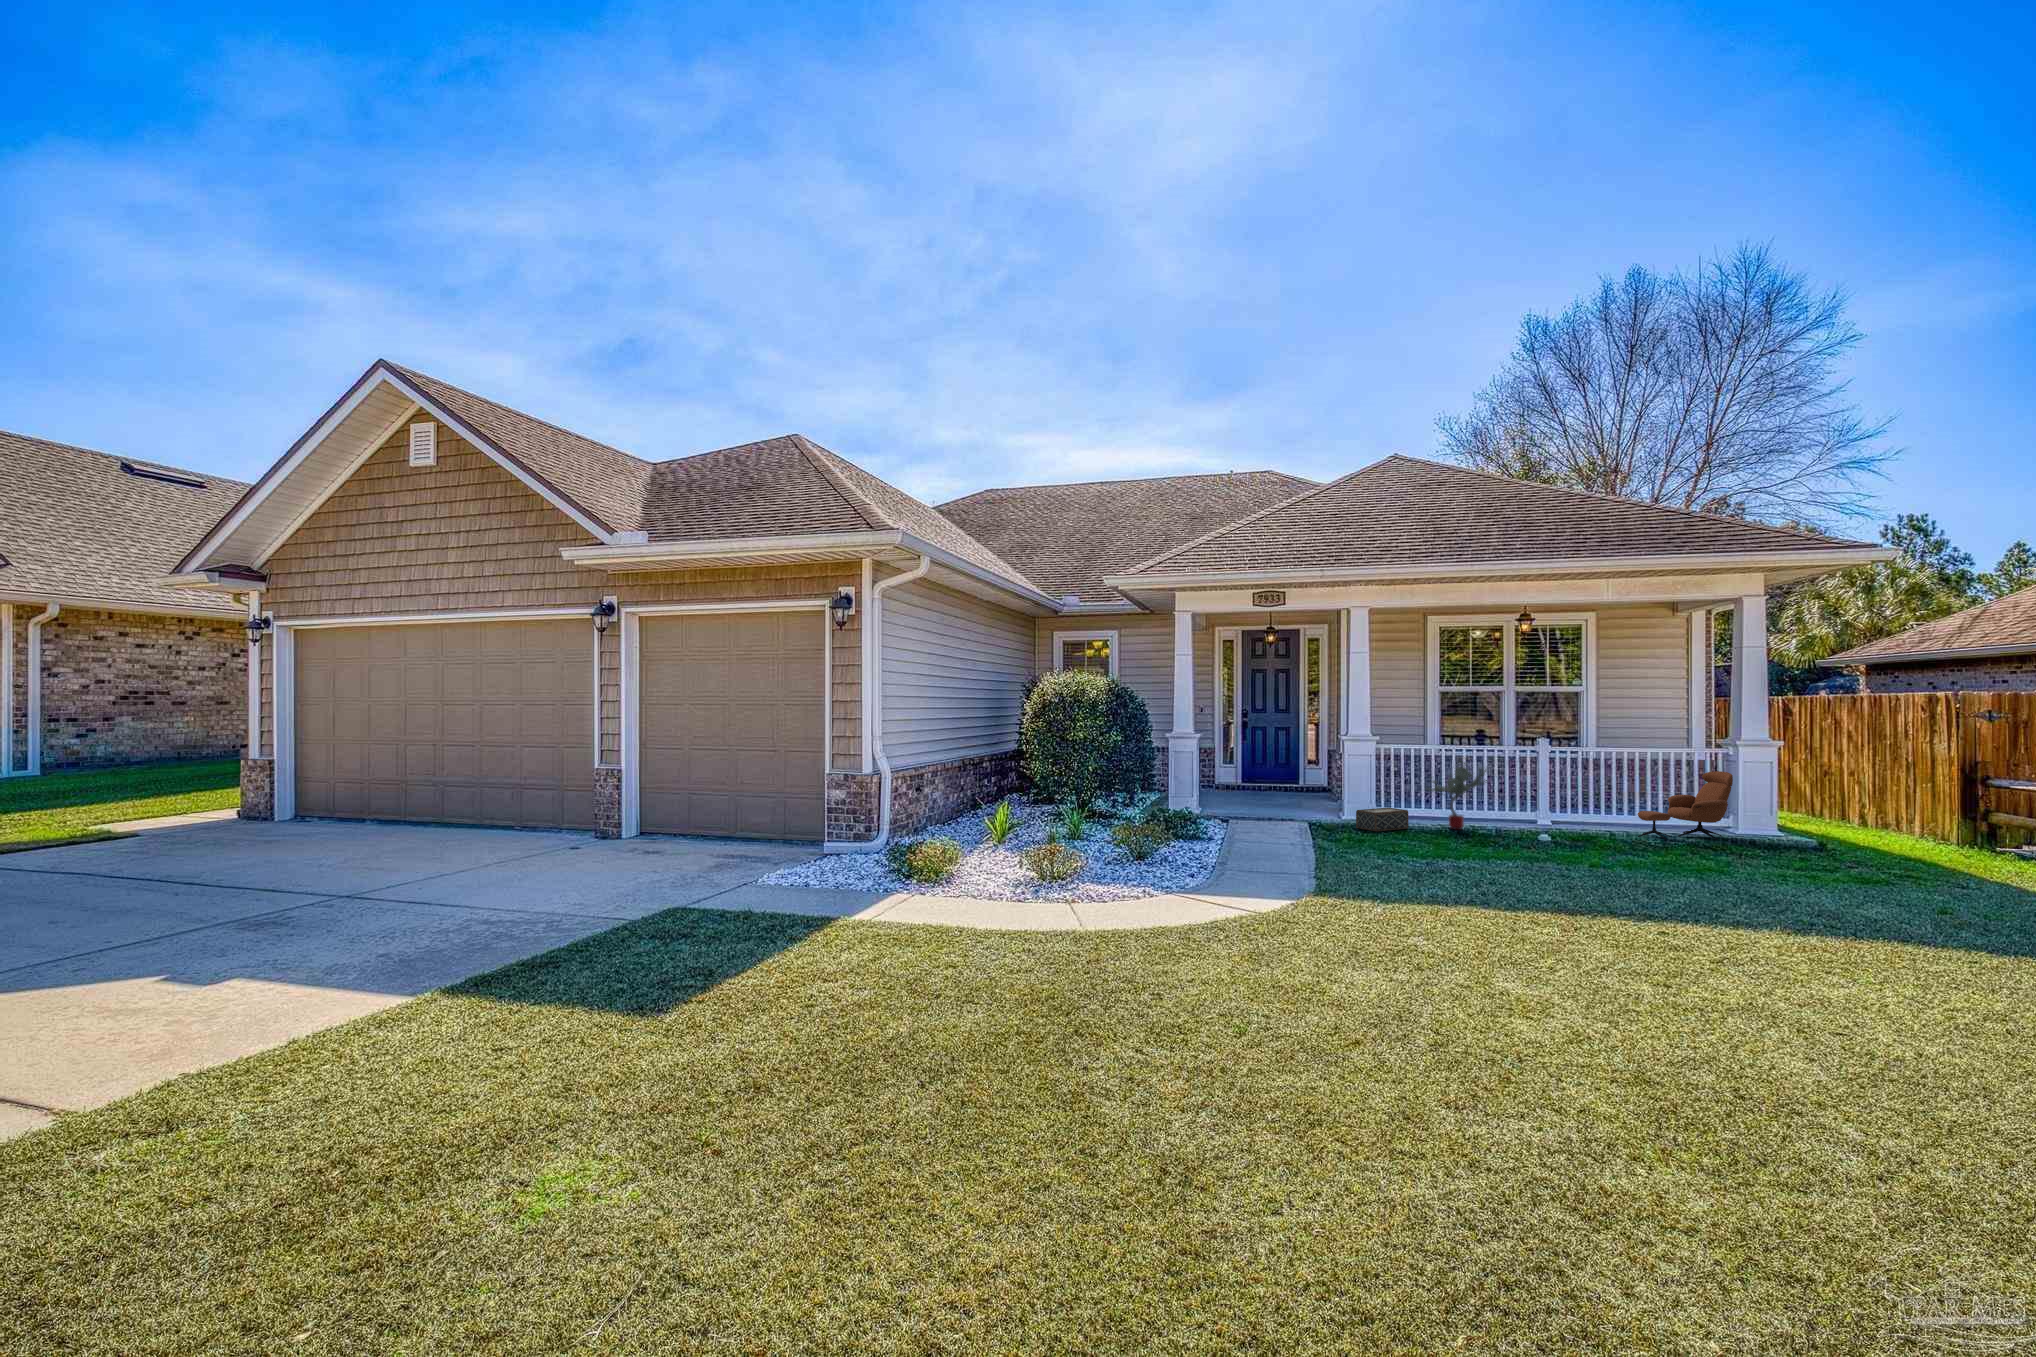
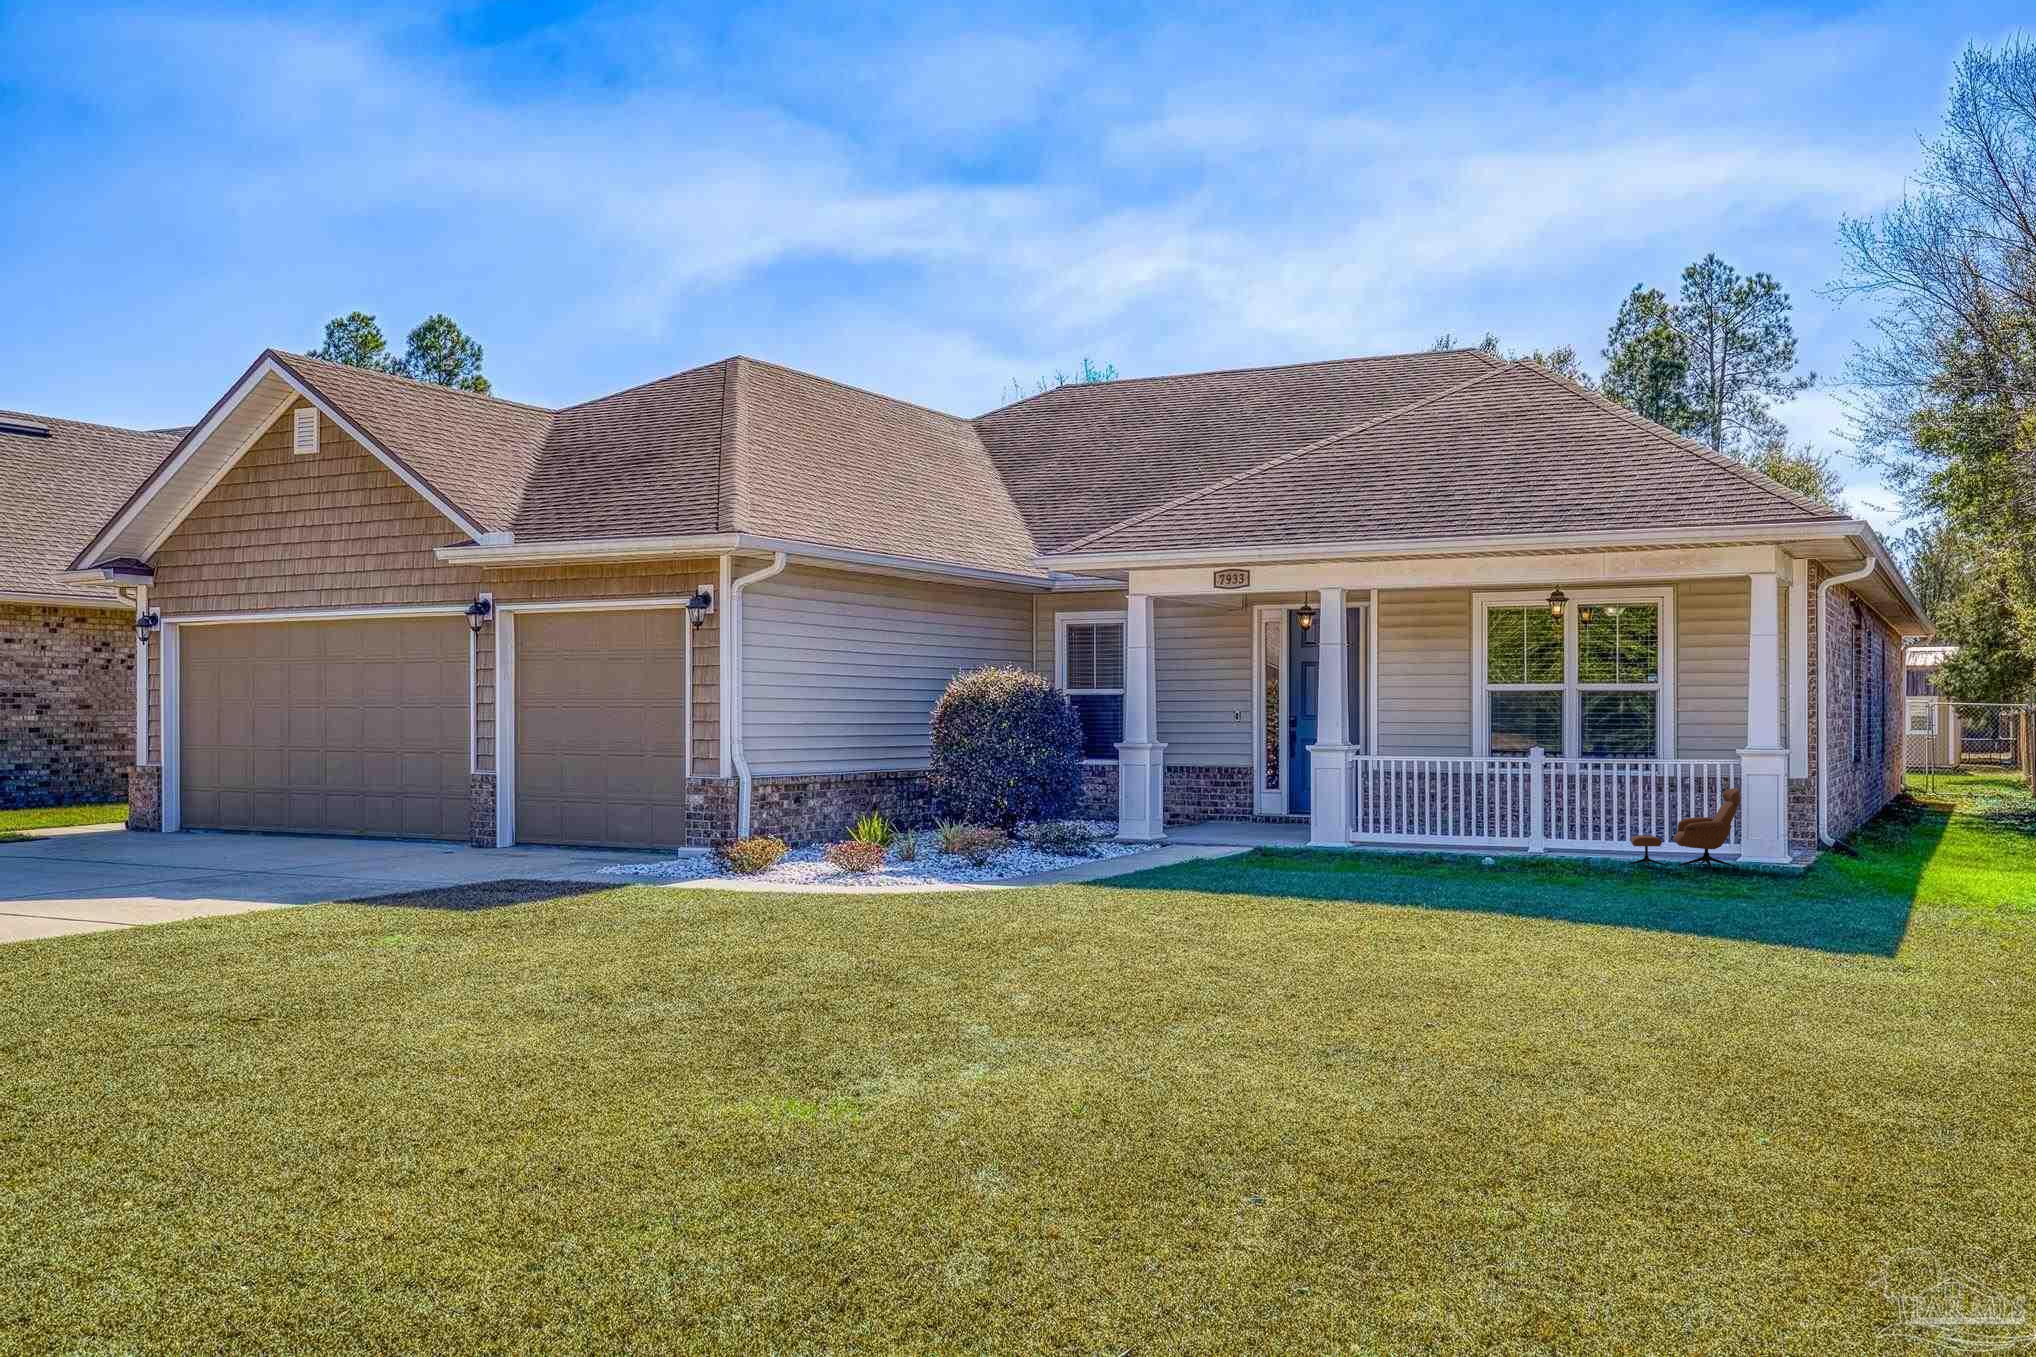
potted tree: present [1427,757,1487,830] -> none [1393,769,1465,857]
woven basket: present [1356,808,1408,831] -> none [1310,832,1372,857]

